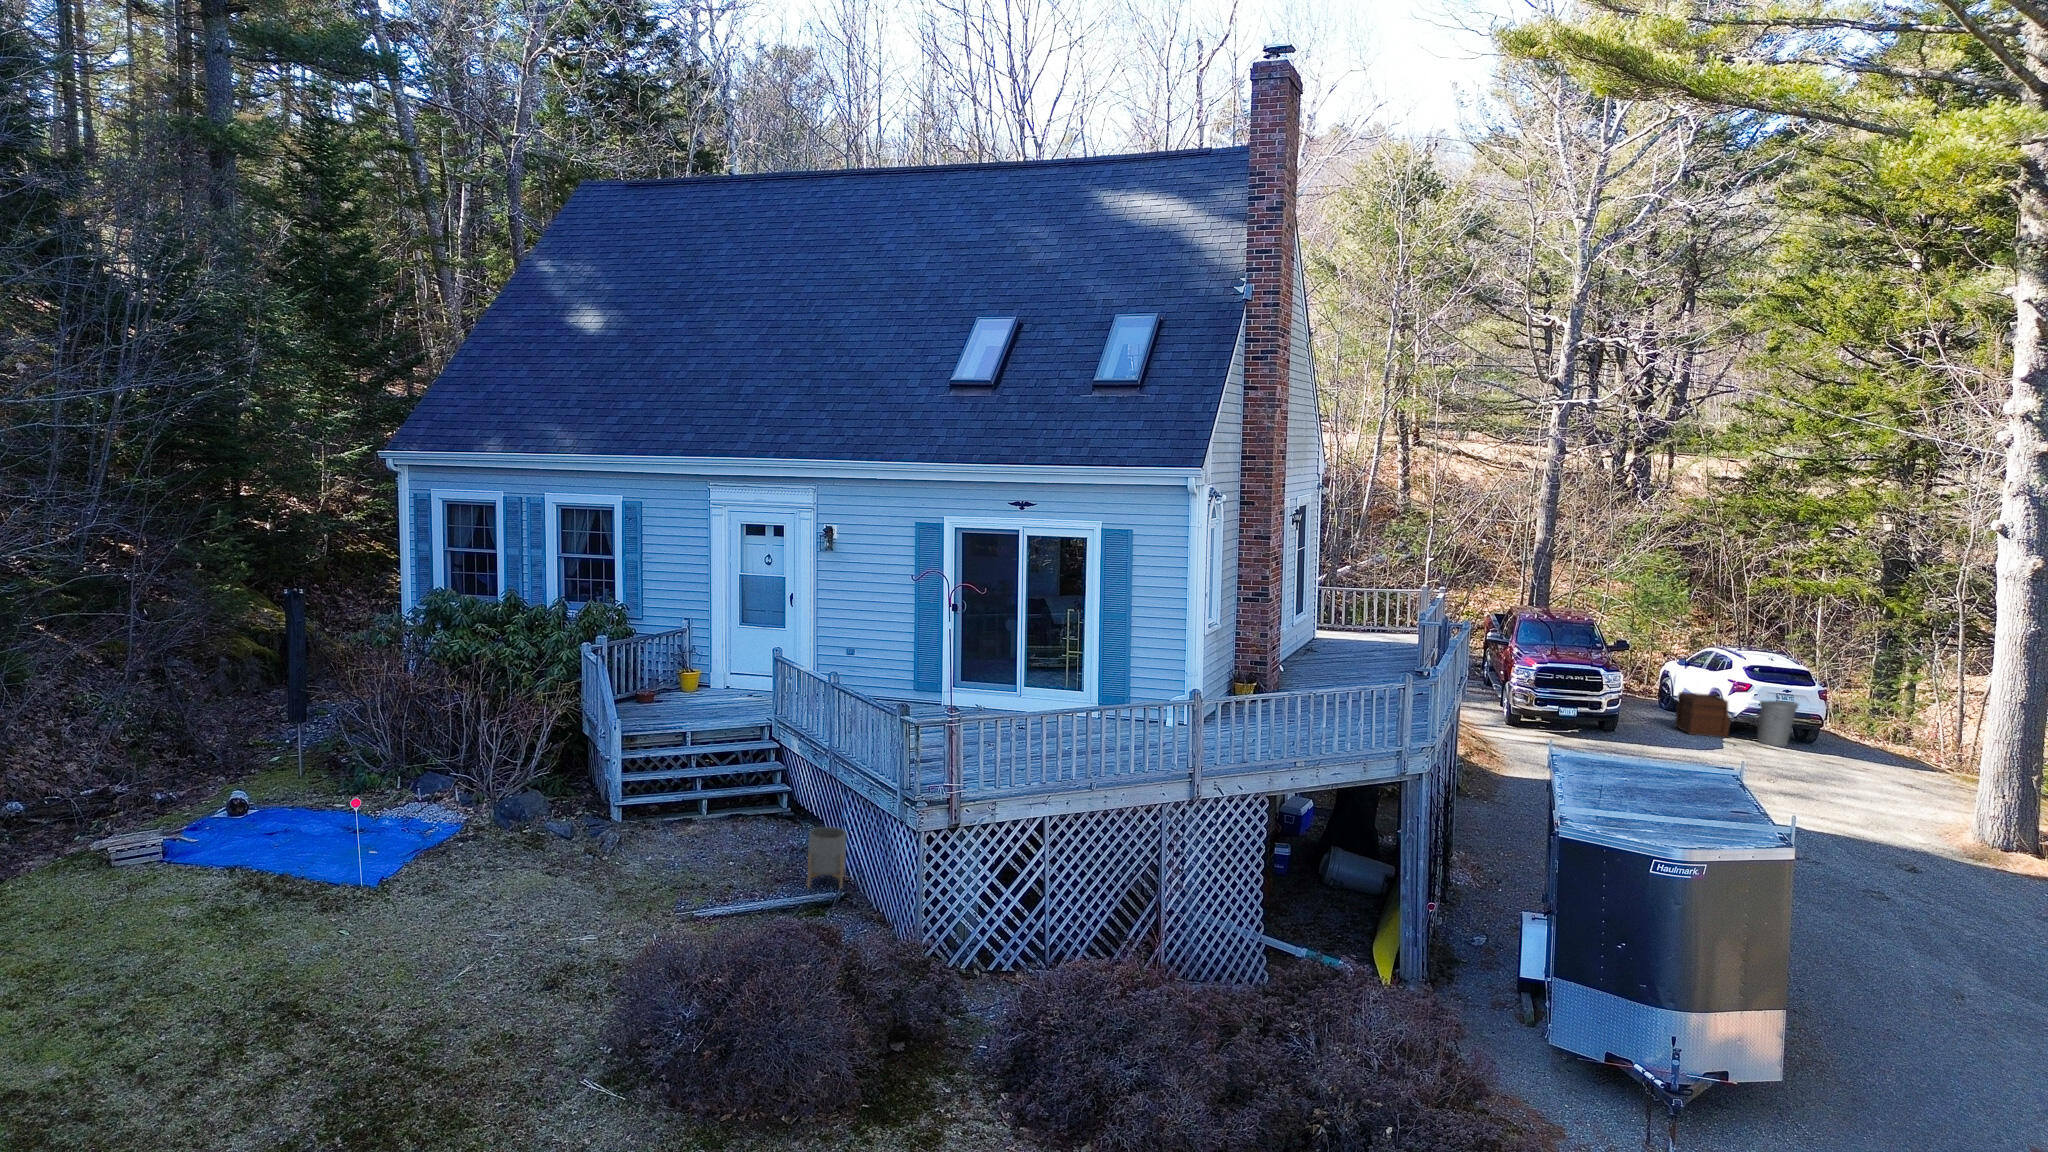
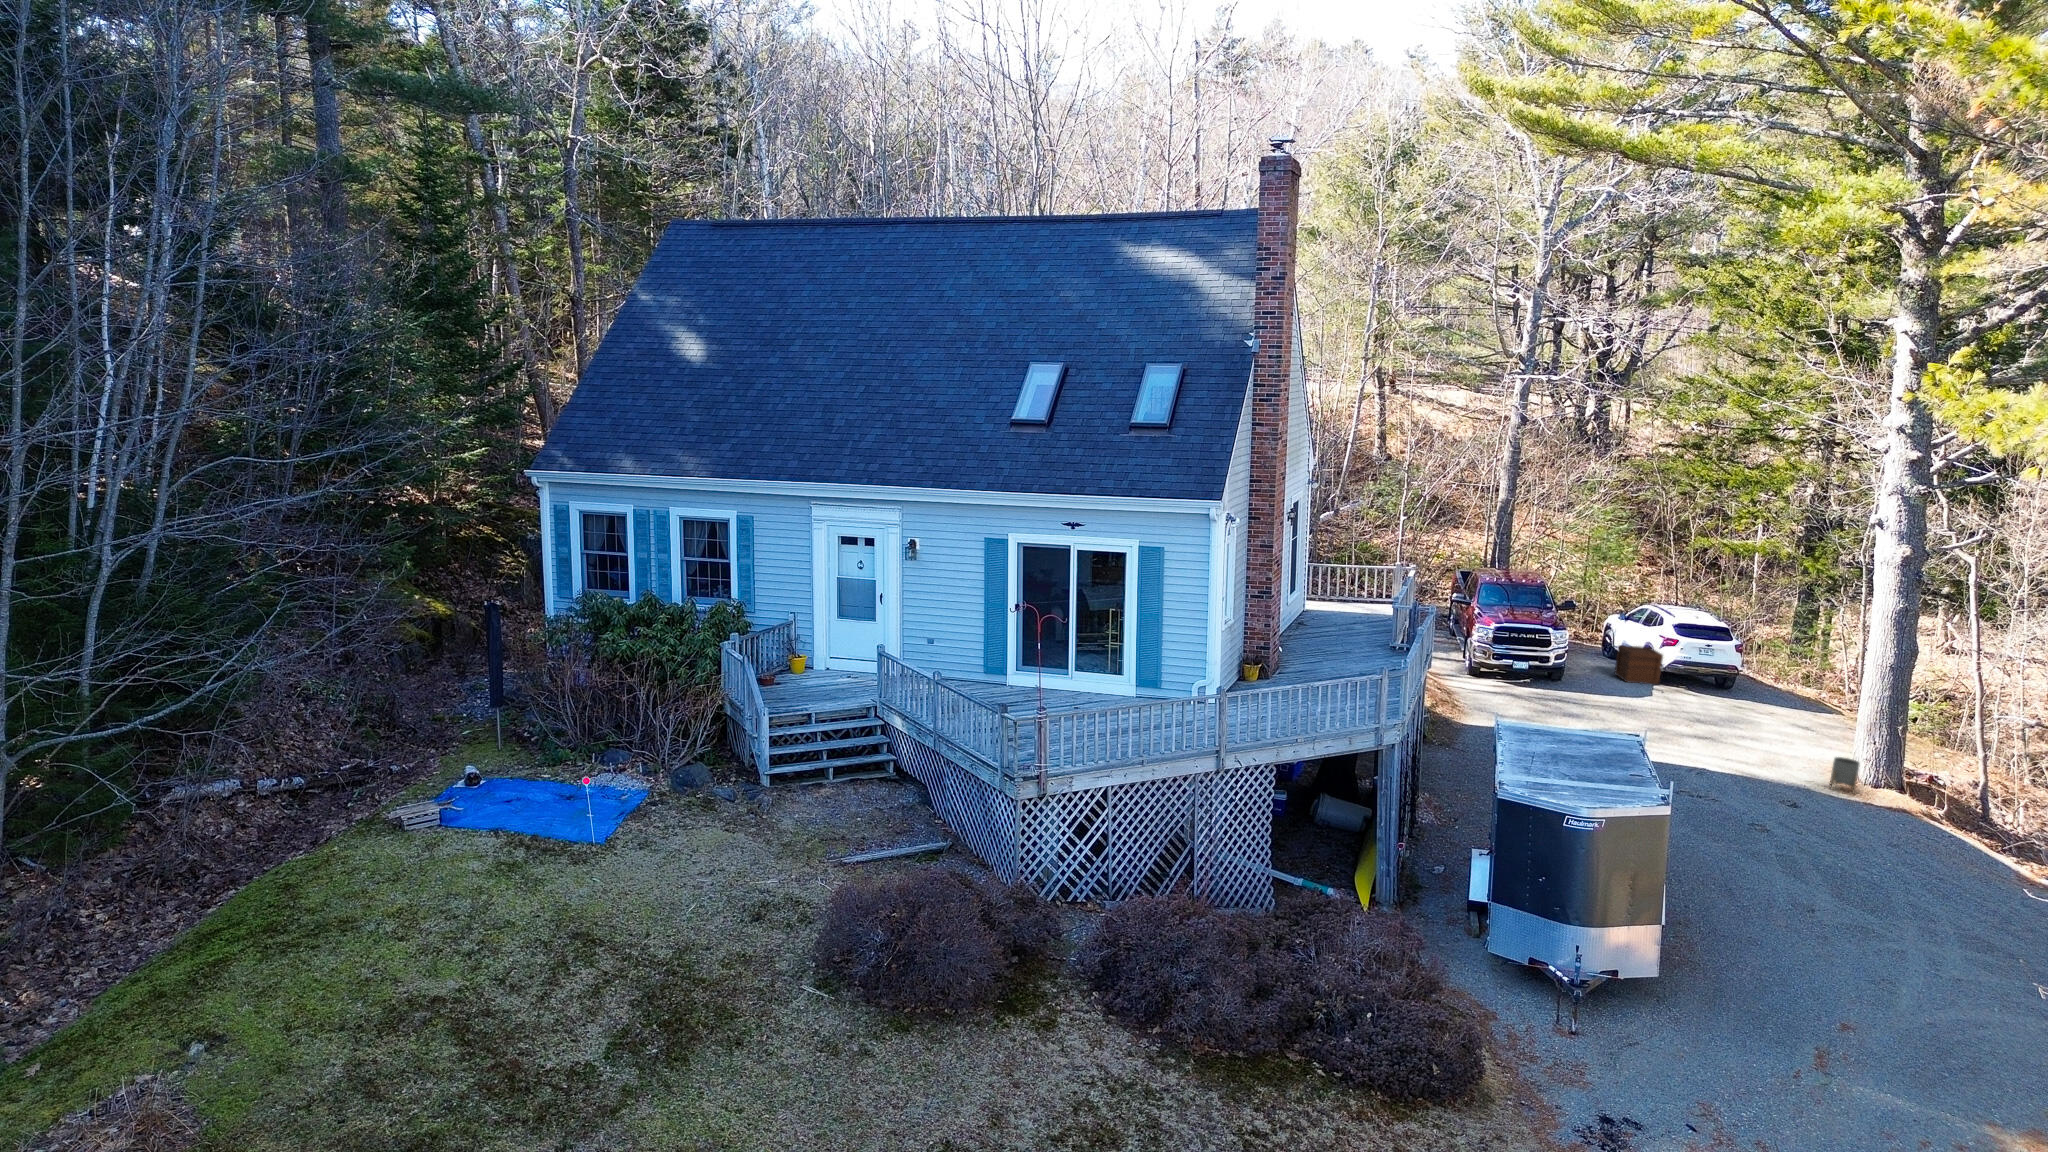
trash can: present [1758,700,1798,747] -> none [1684,650,1720,692]
planter: present [807,827,847,888] -> present [1830,757,1860,793]

